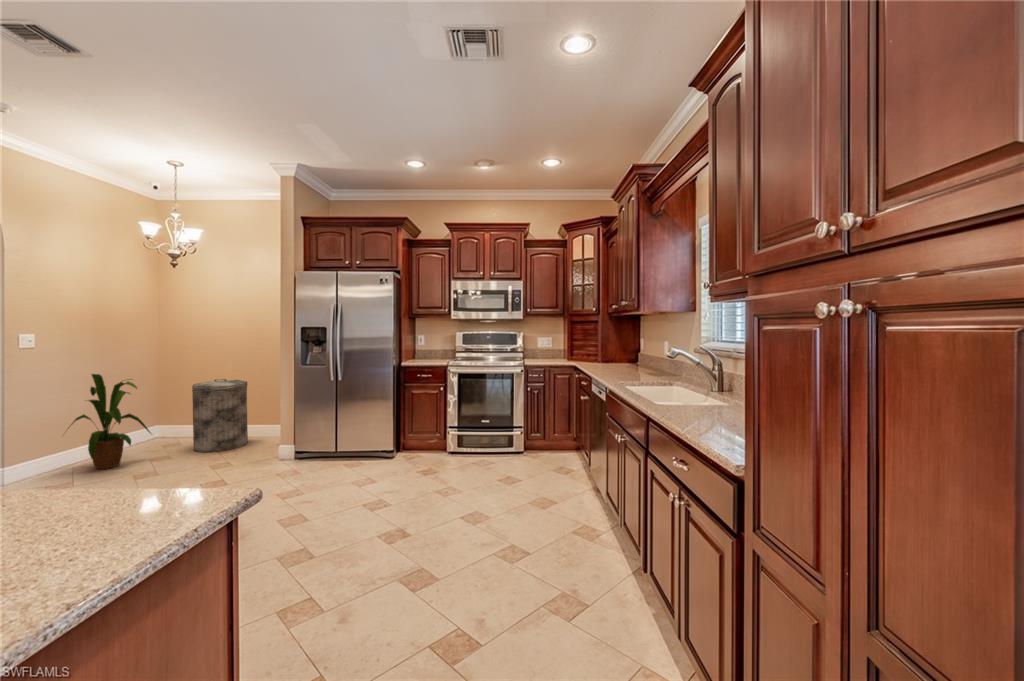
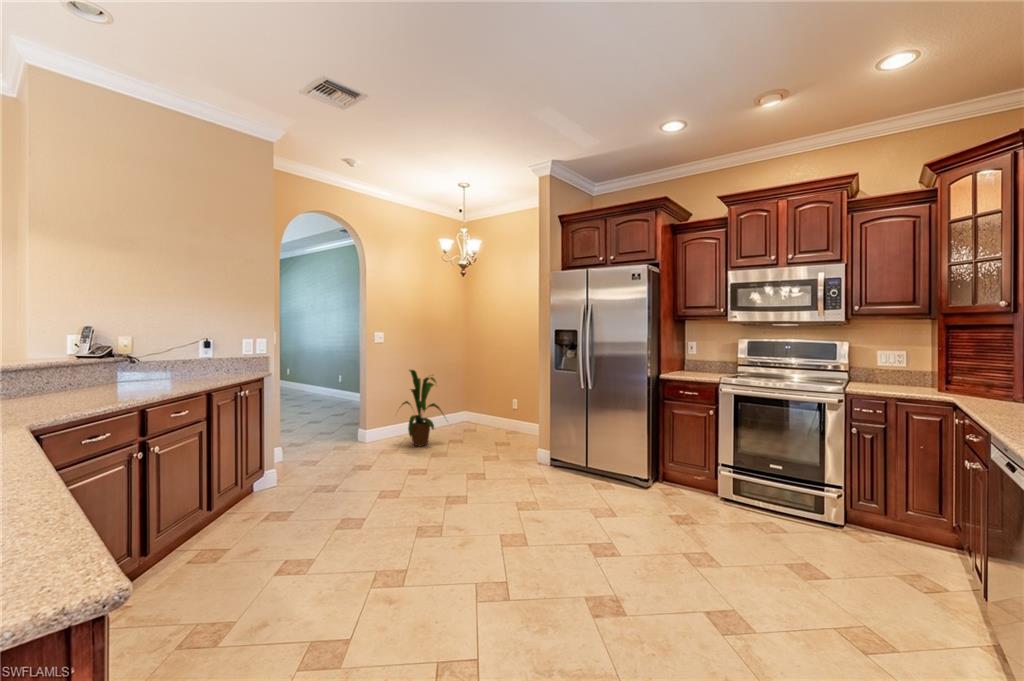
trash can: present [192,379,248,452] -> none [477,378,519,445]

